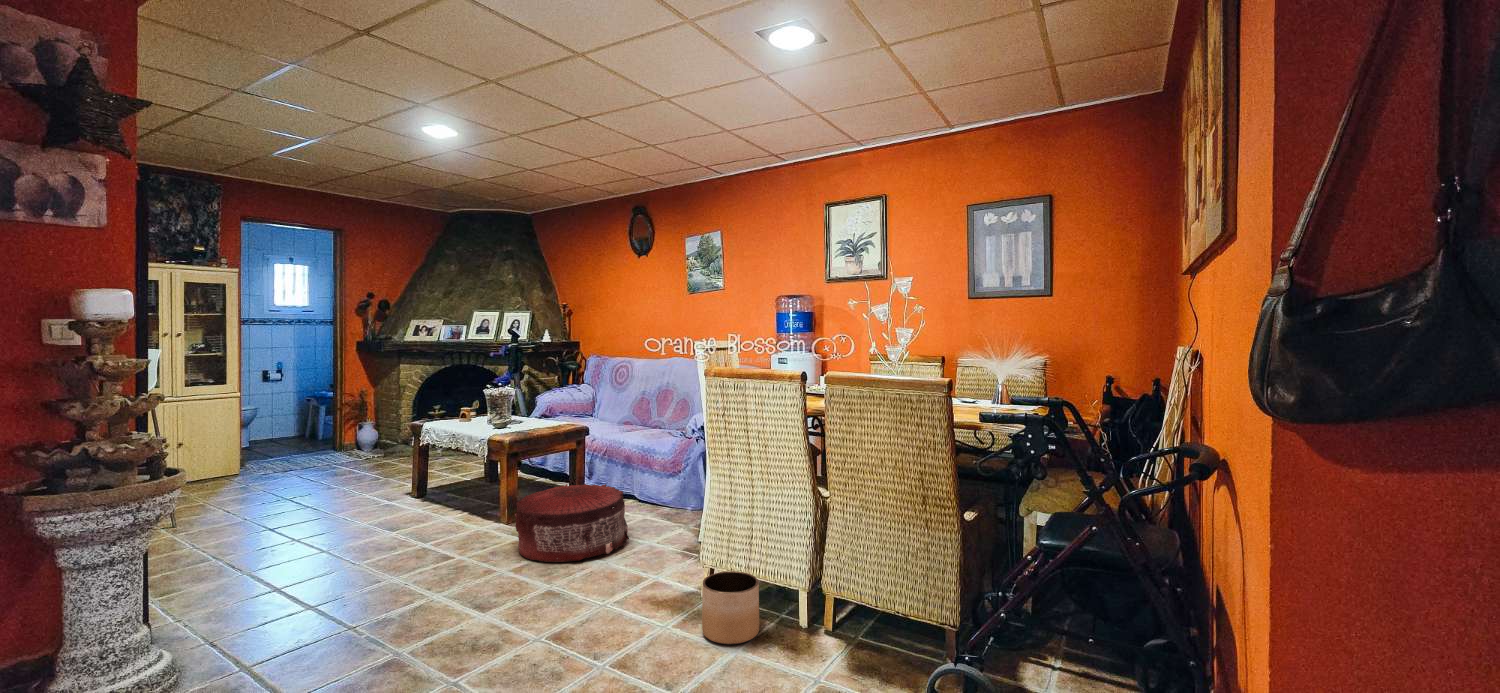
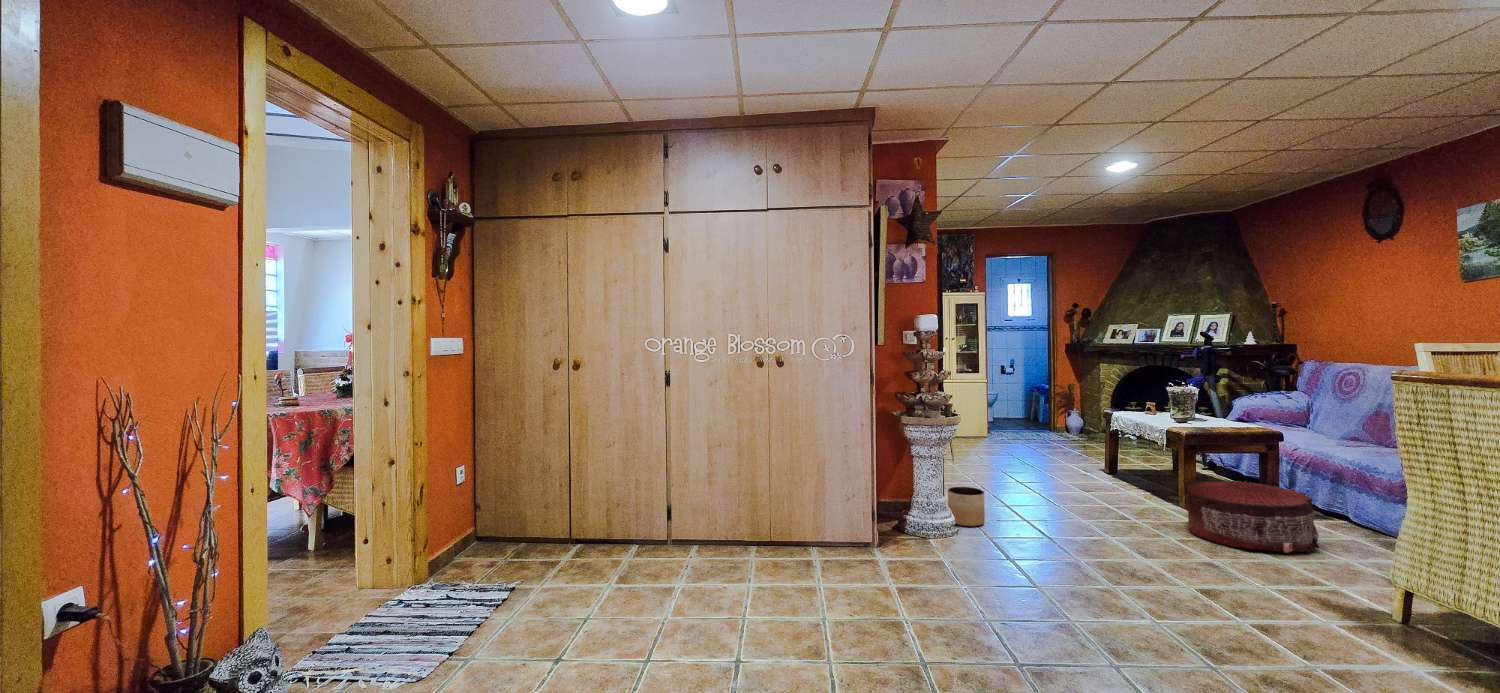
planter: present [702,571,759,645] -> present [948,487,985,527]

